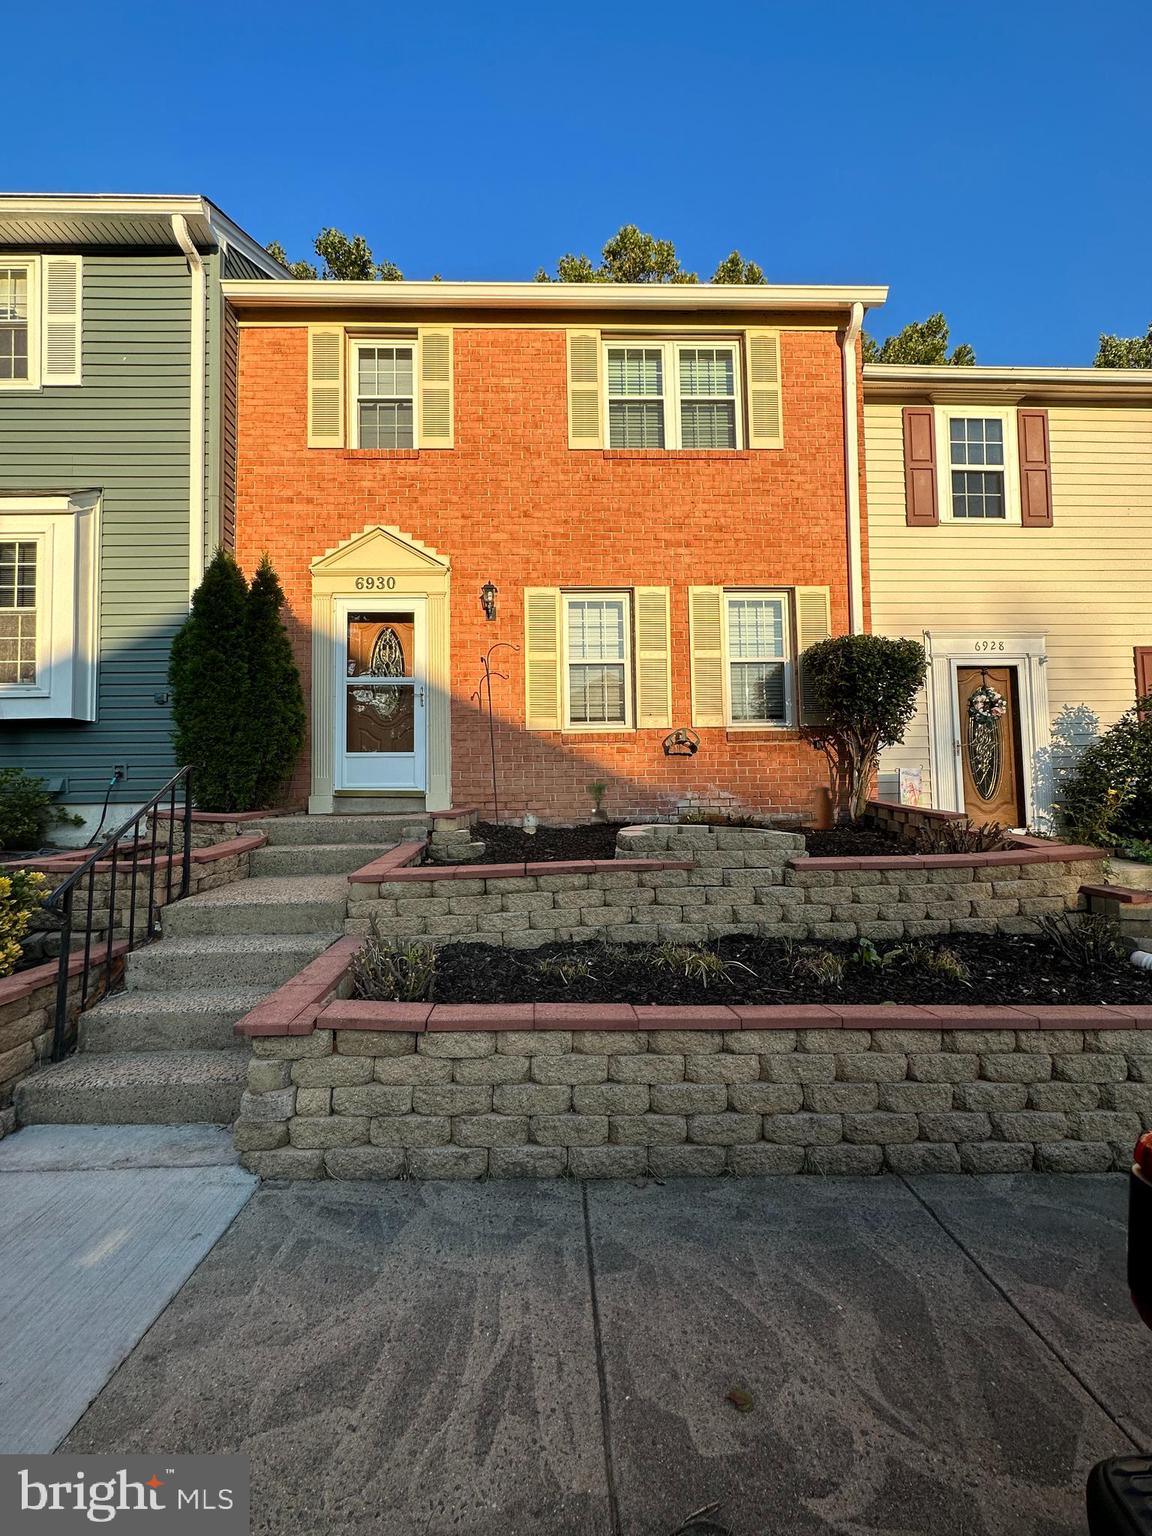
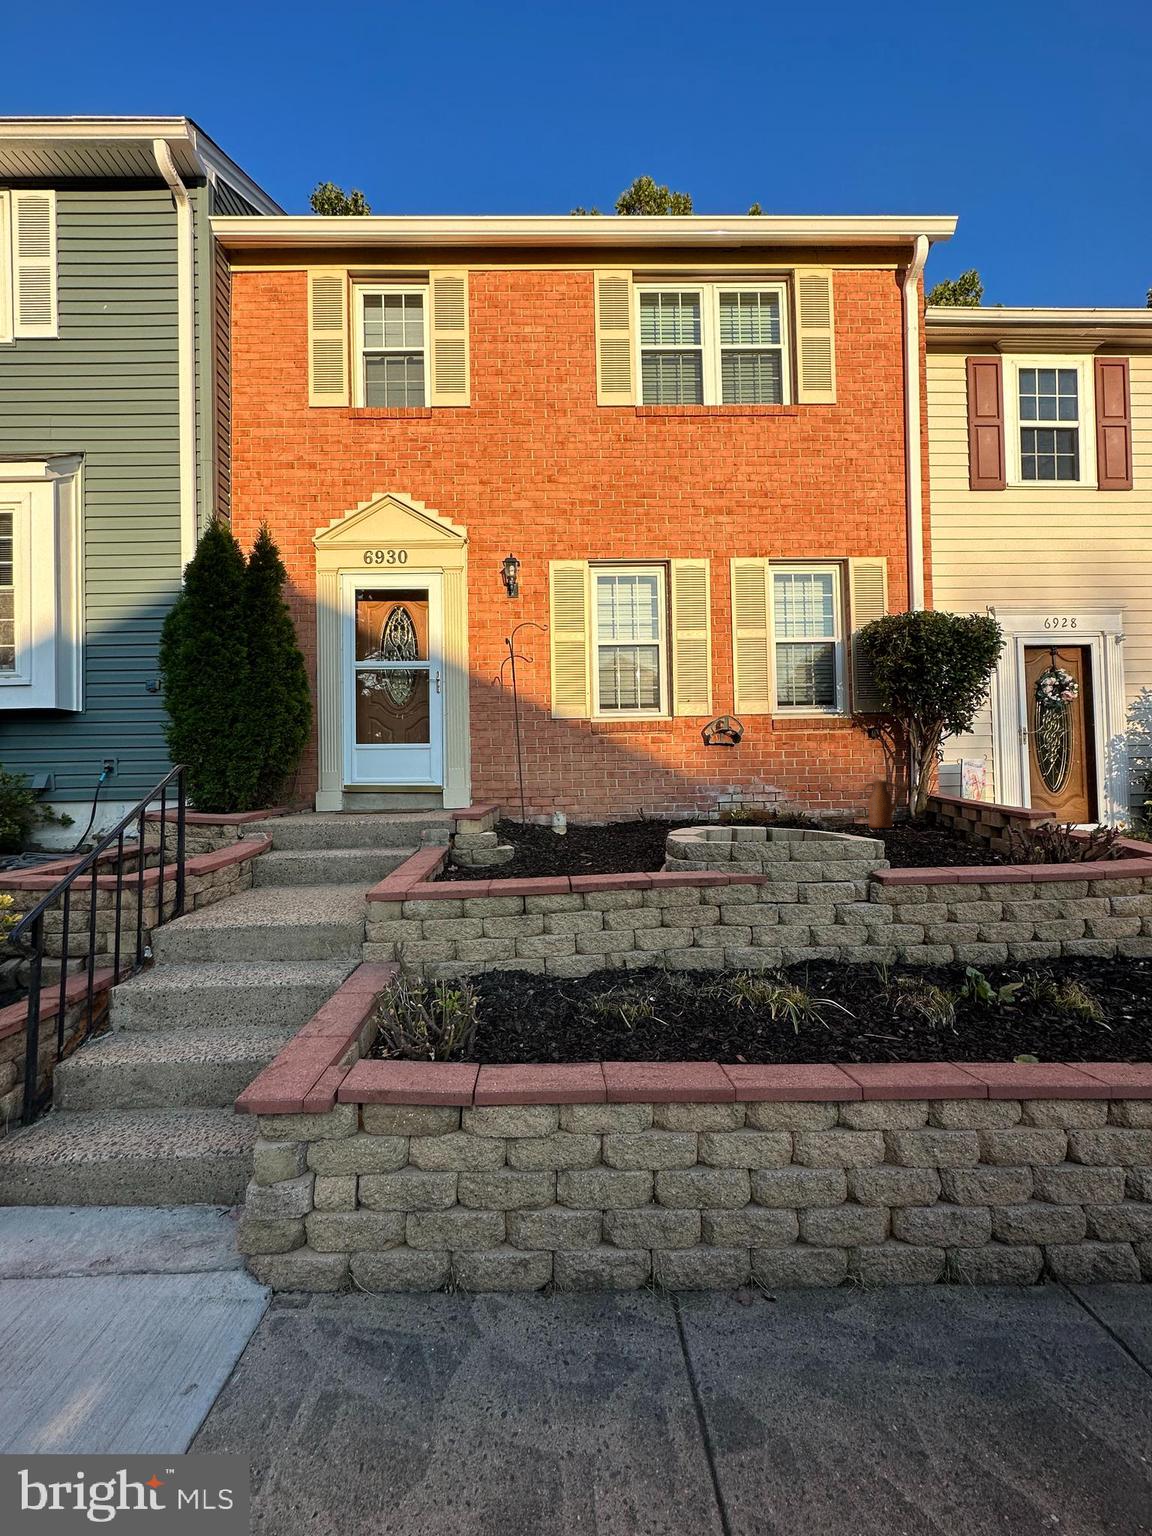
potted plant: present [587,782,607,825] -> none [614,774,649,823]

